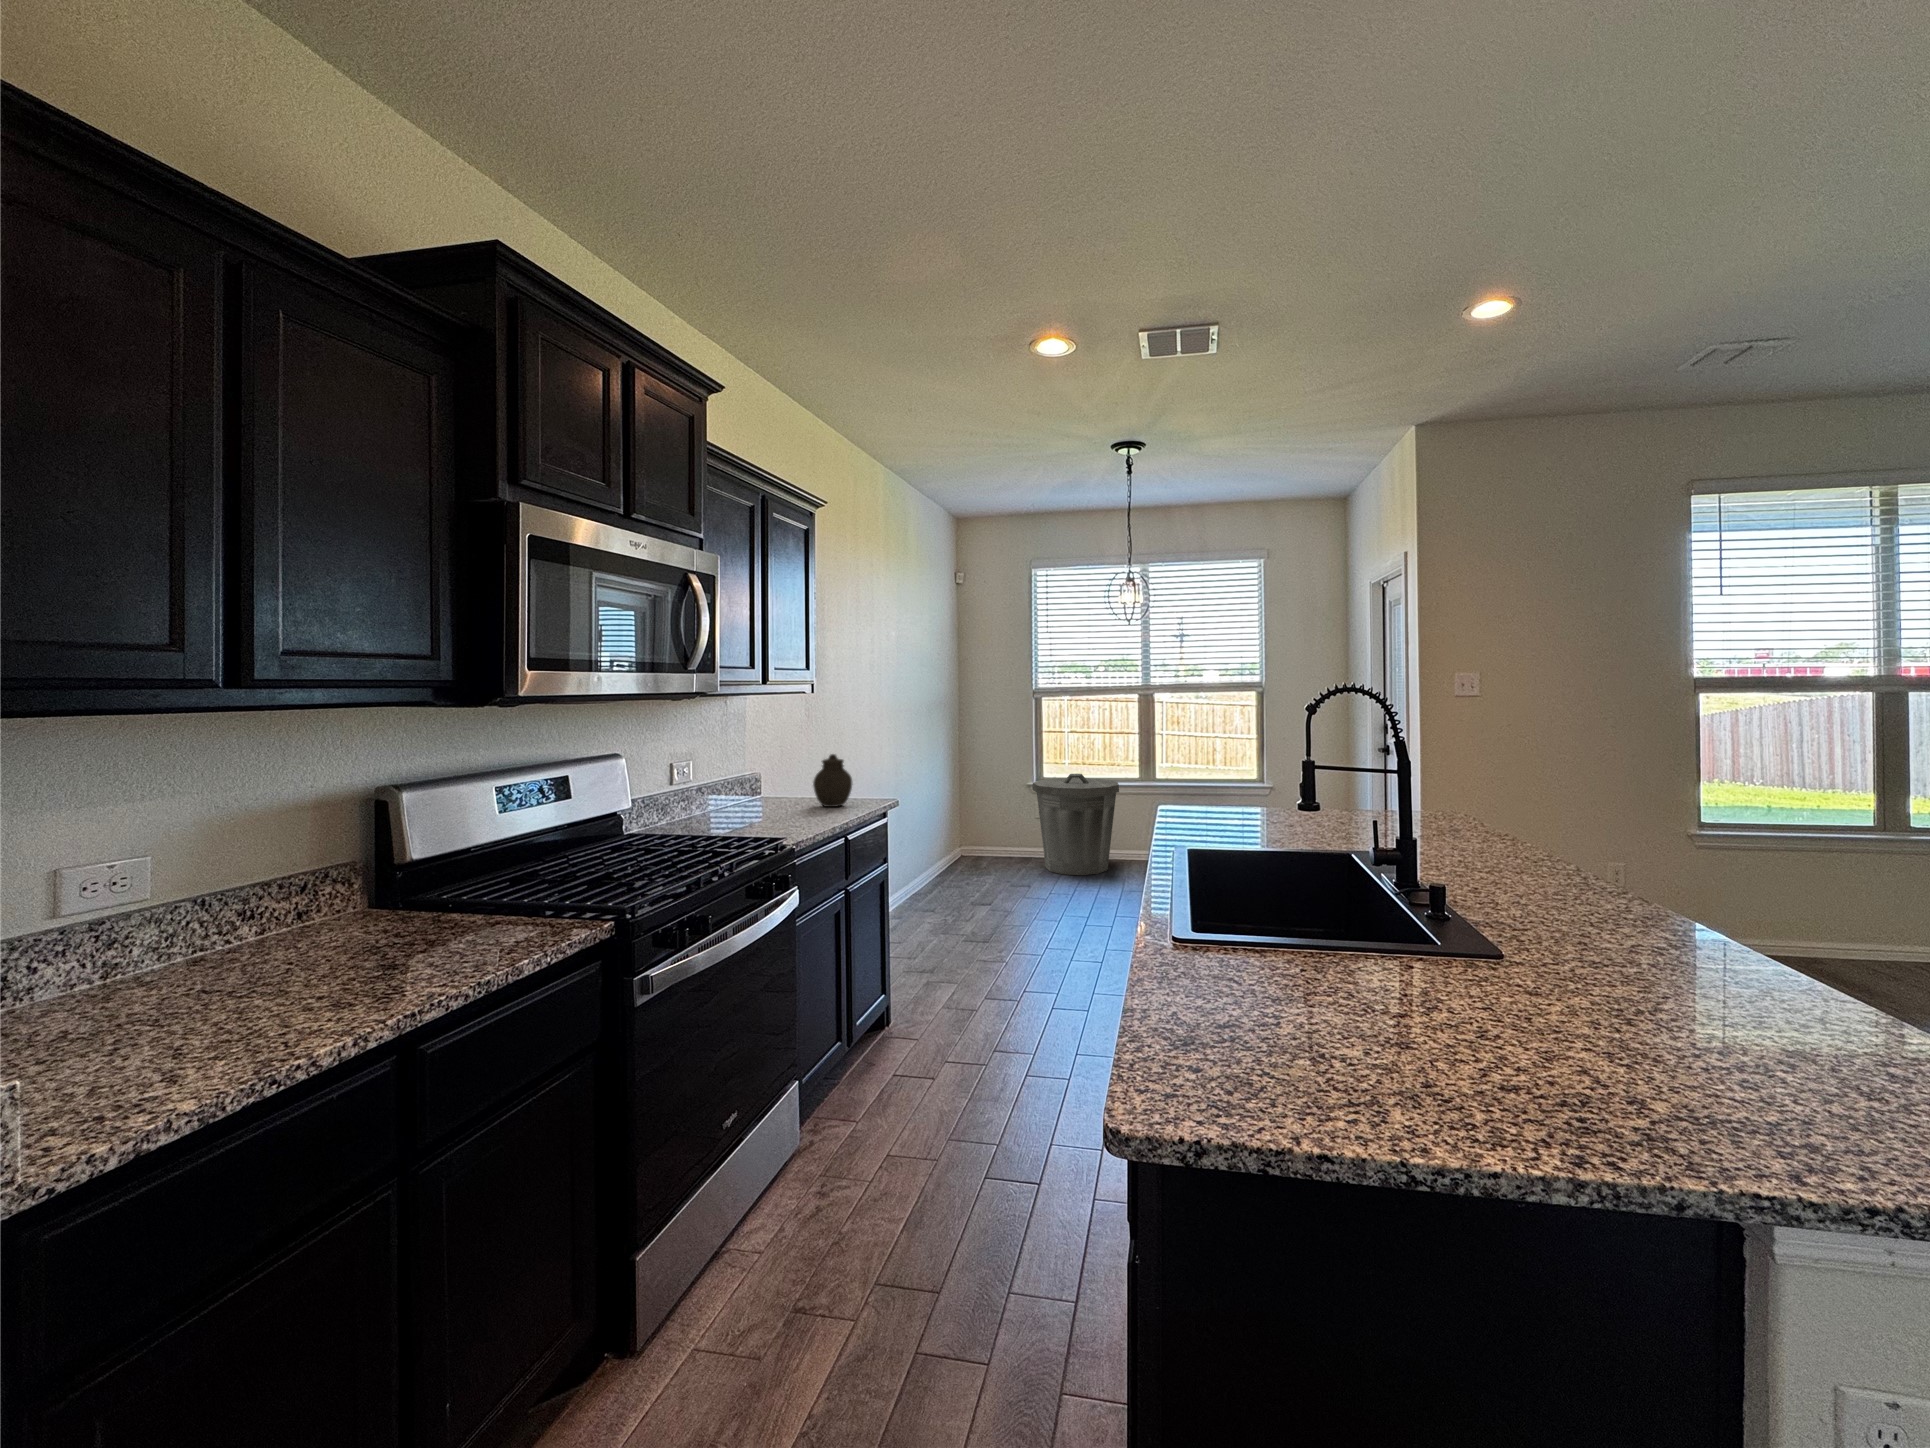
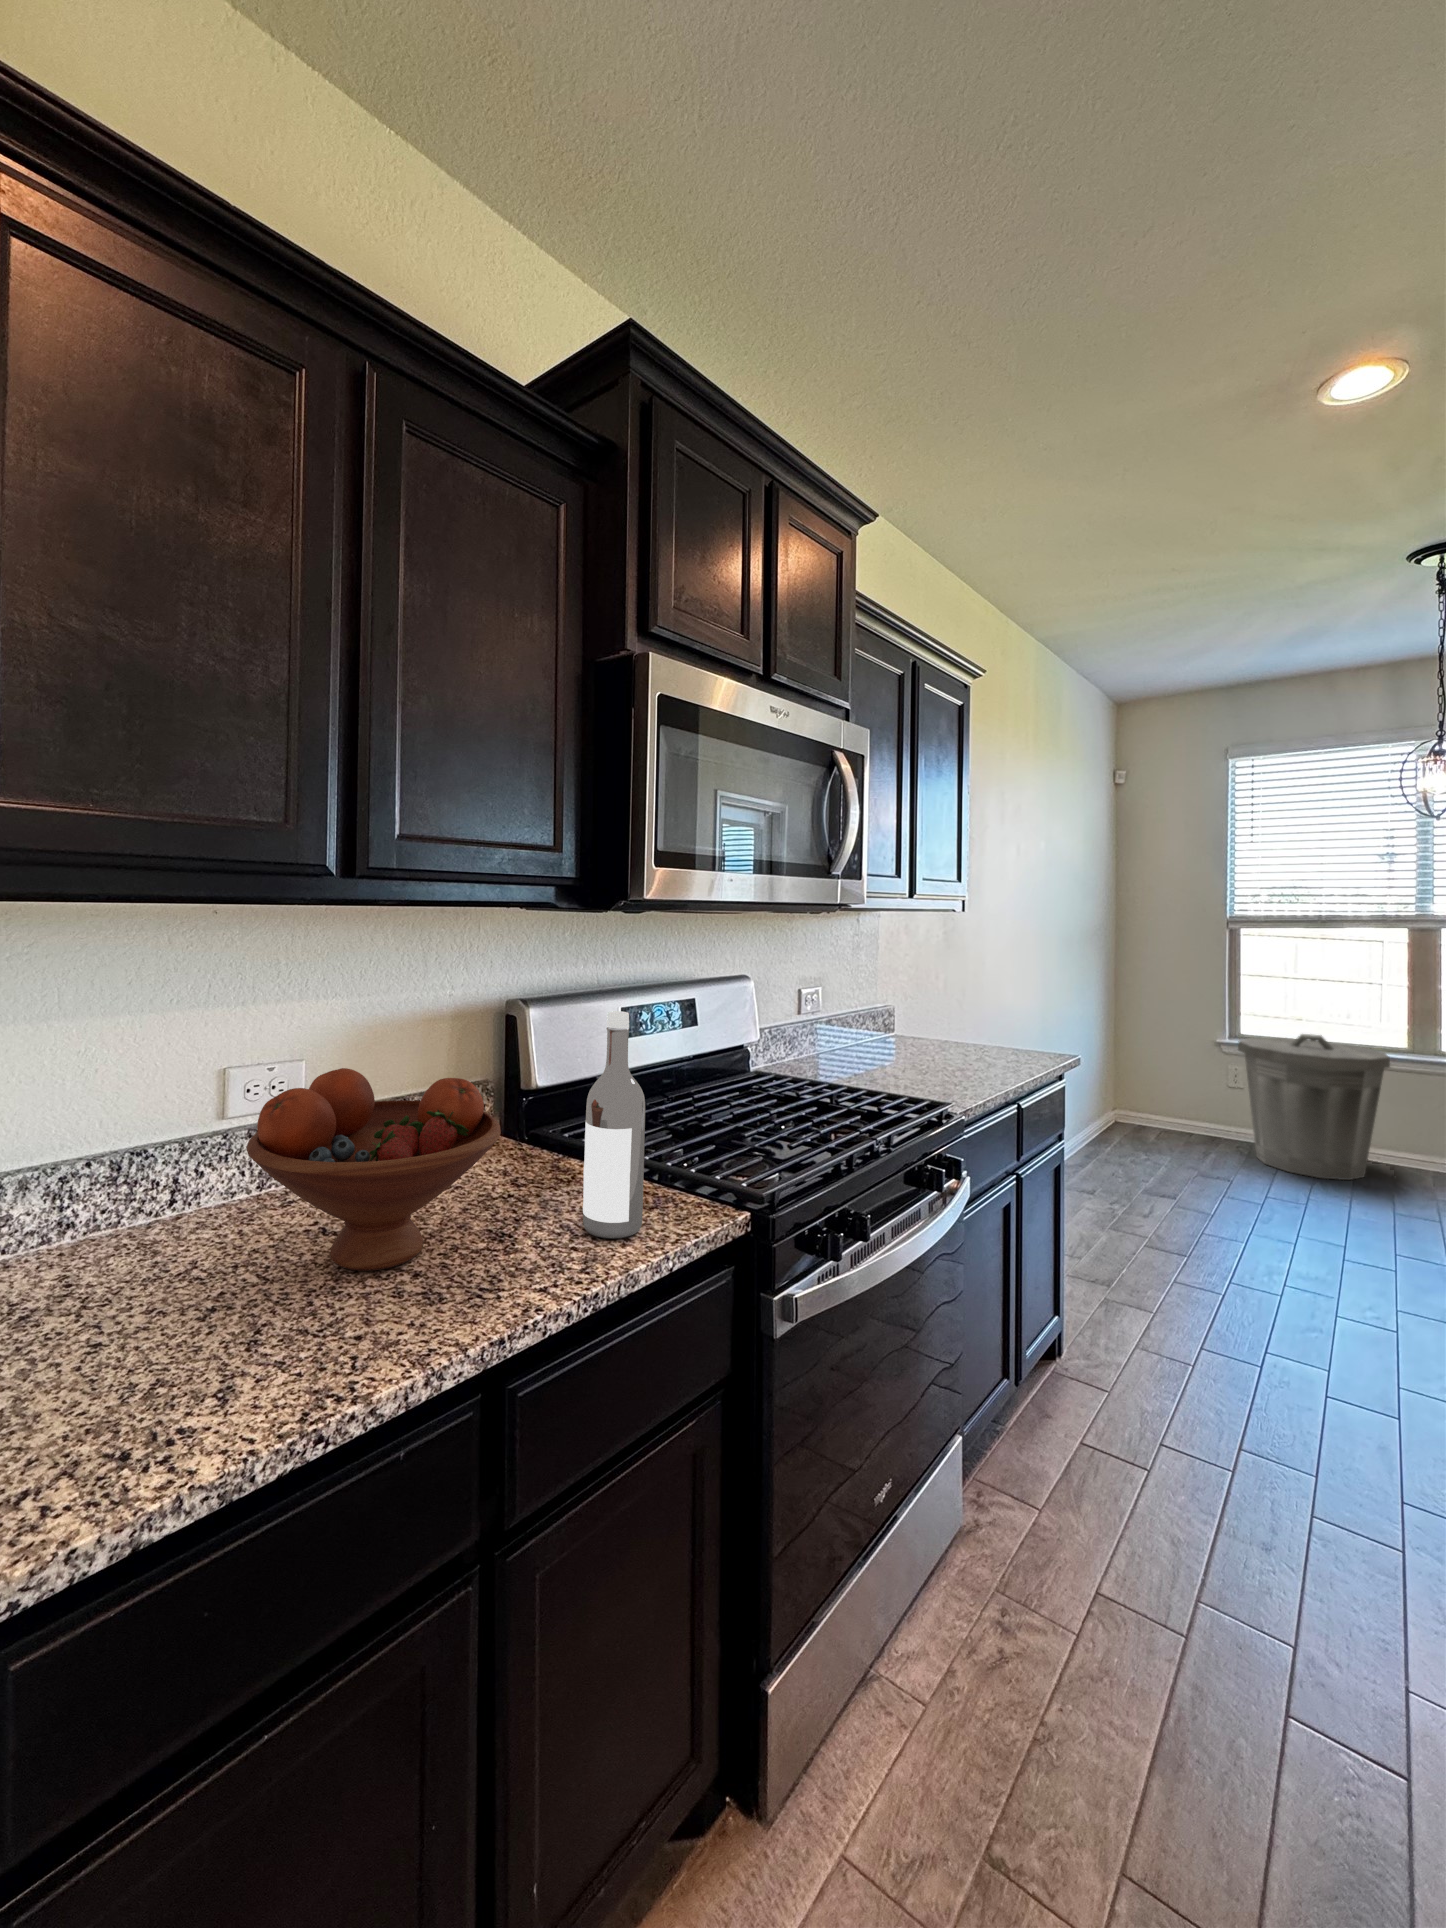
jar: present [813,754,852,807] -> none [970,990,1023,1059]
wine bottle: none [471,782,525,951] -> present [583,1011,645,1239]
fruit bowl: none [134,846,396,1005] -> present [247,1068,501,1271]

